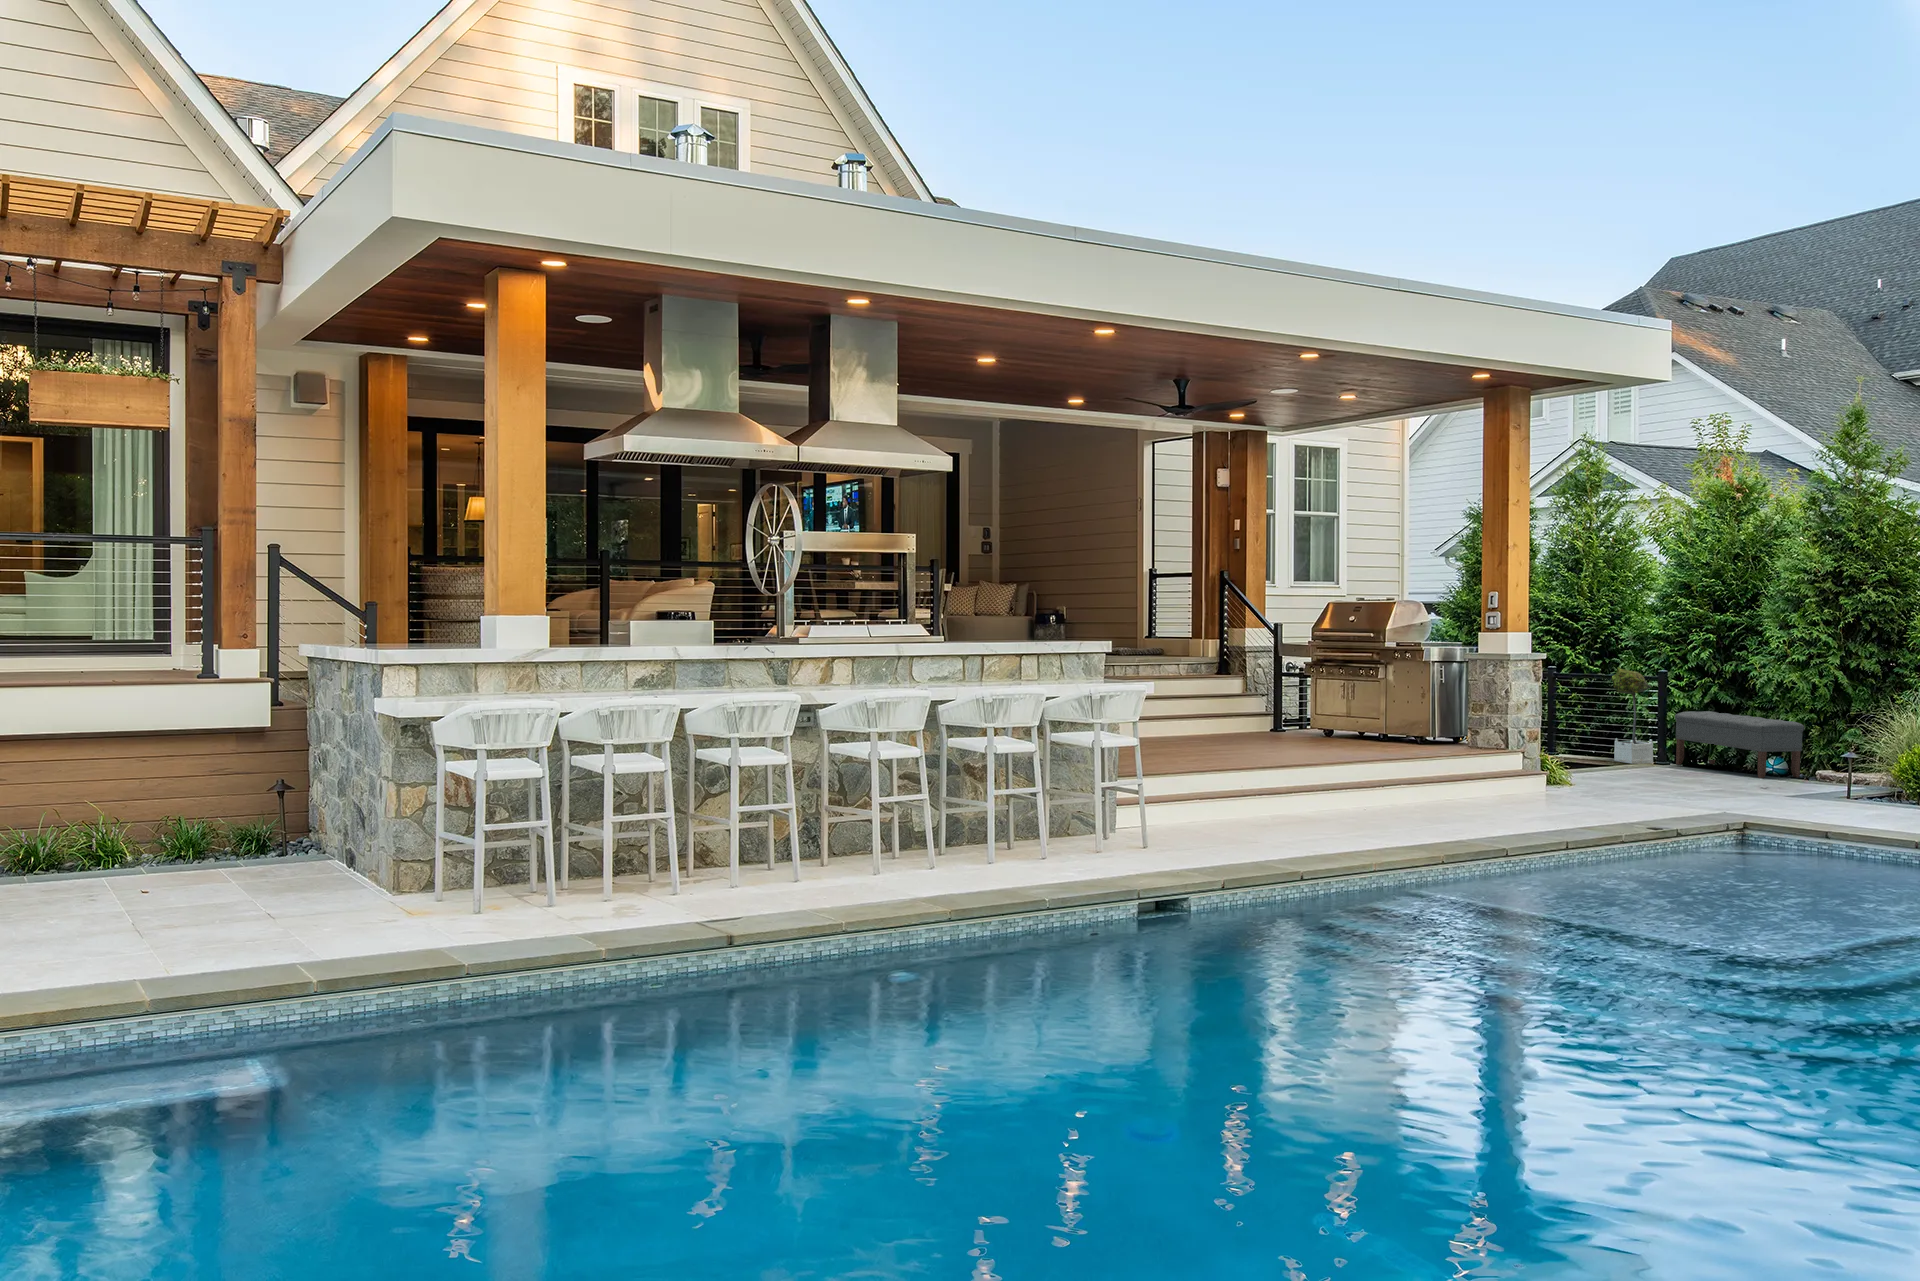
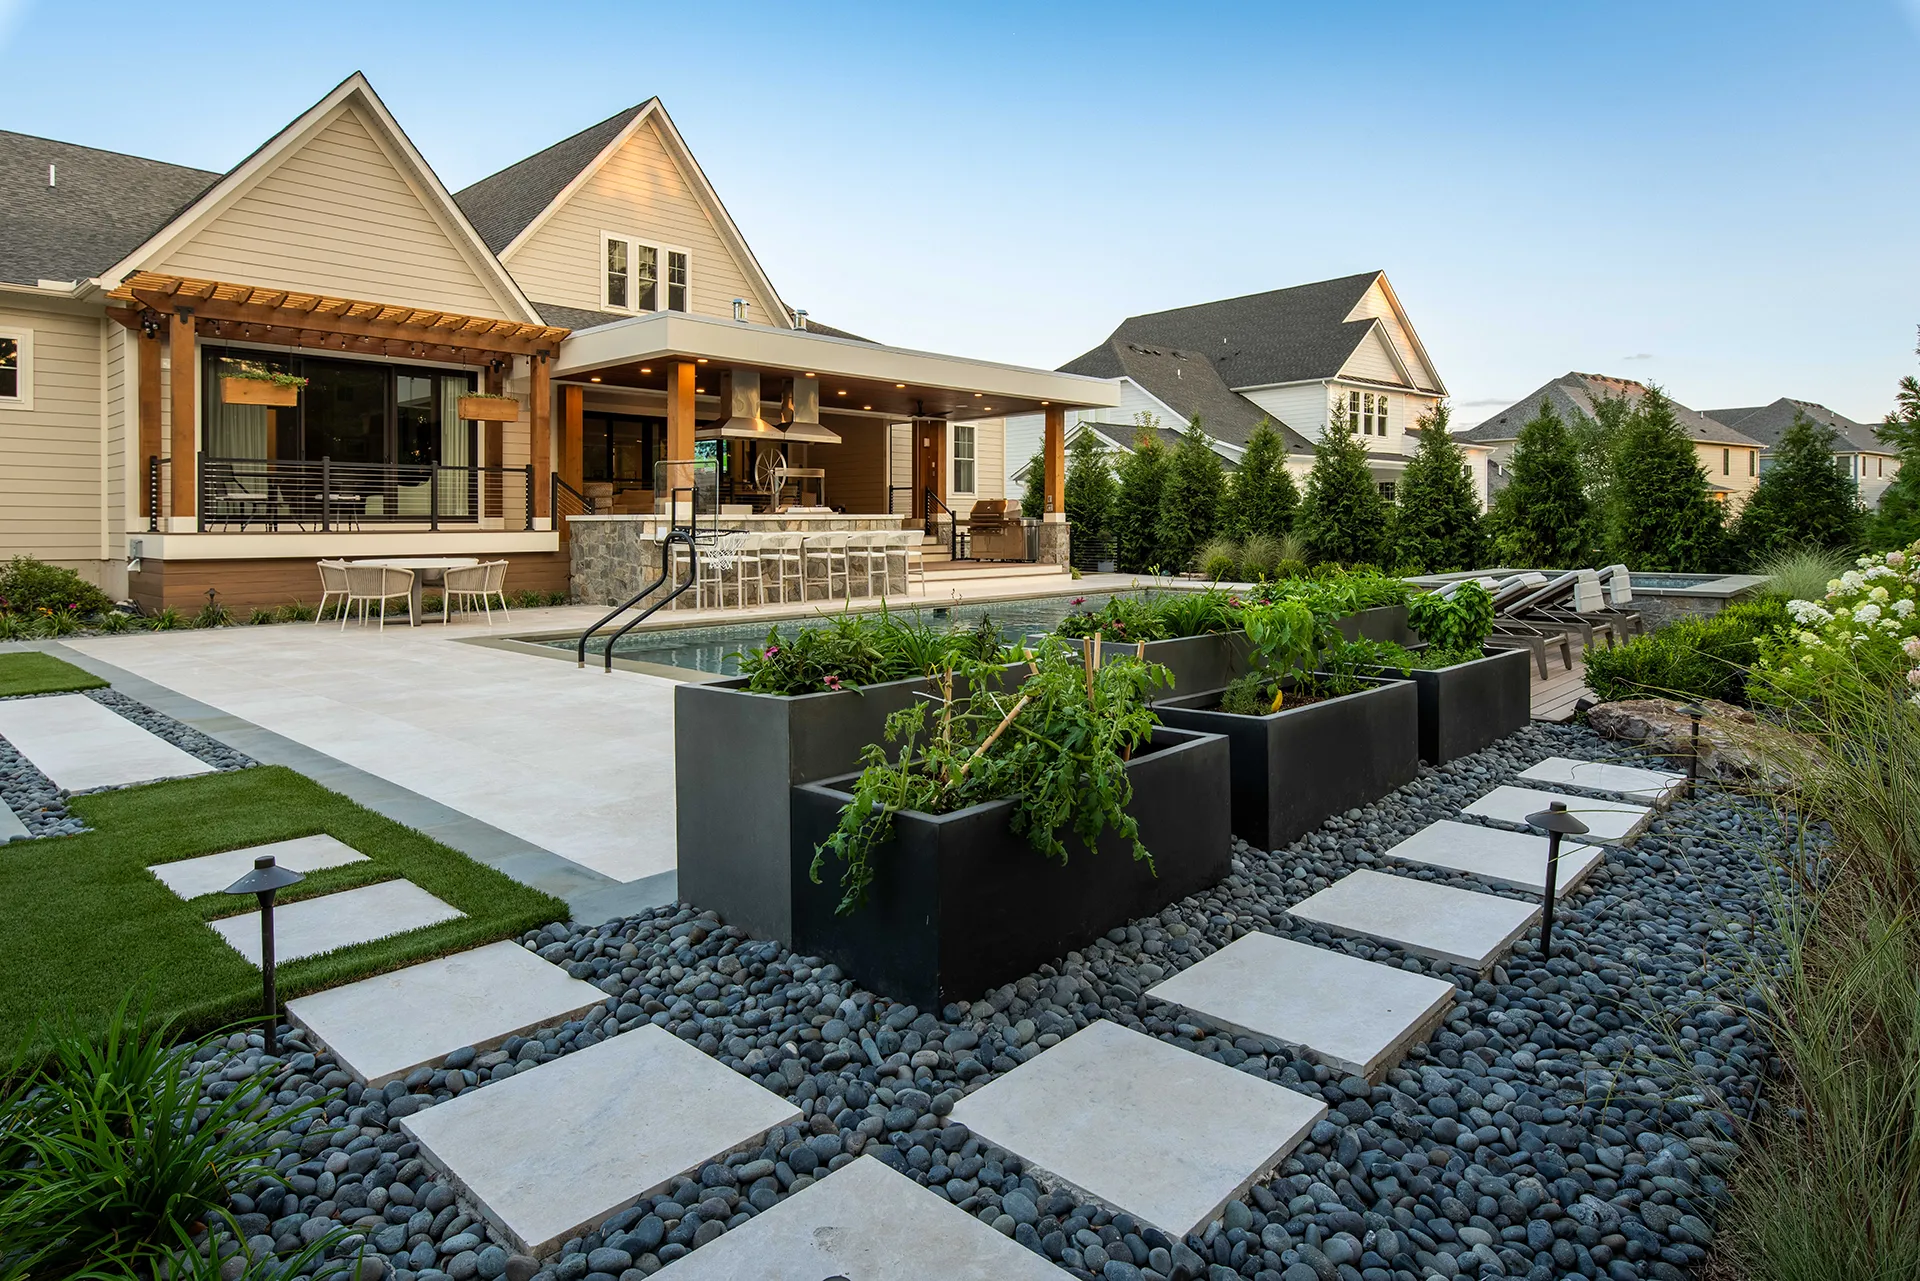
bench: present [1675,711,1804,778] -> none [1122,548,1171,575]

